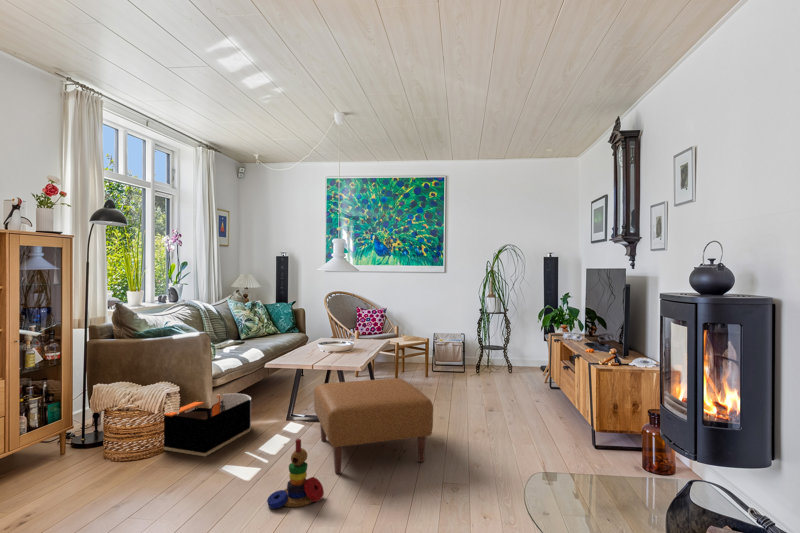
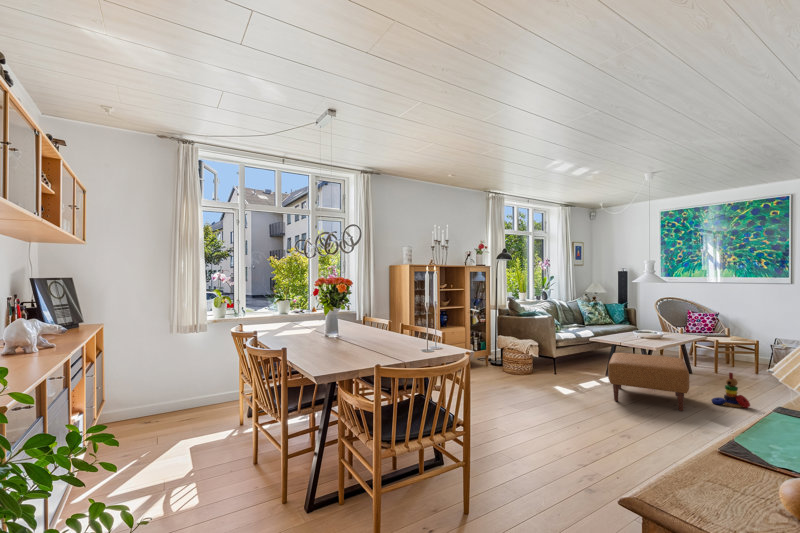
storage bin: present [164,394,251,456] -> none [529,352,578,379]
stacking toy: present [267,439,324,509] -> present [712,373,750,408]

